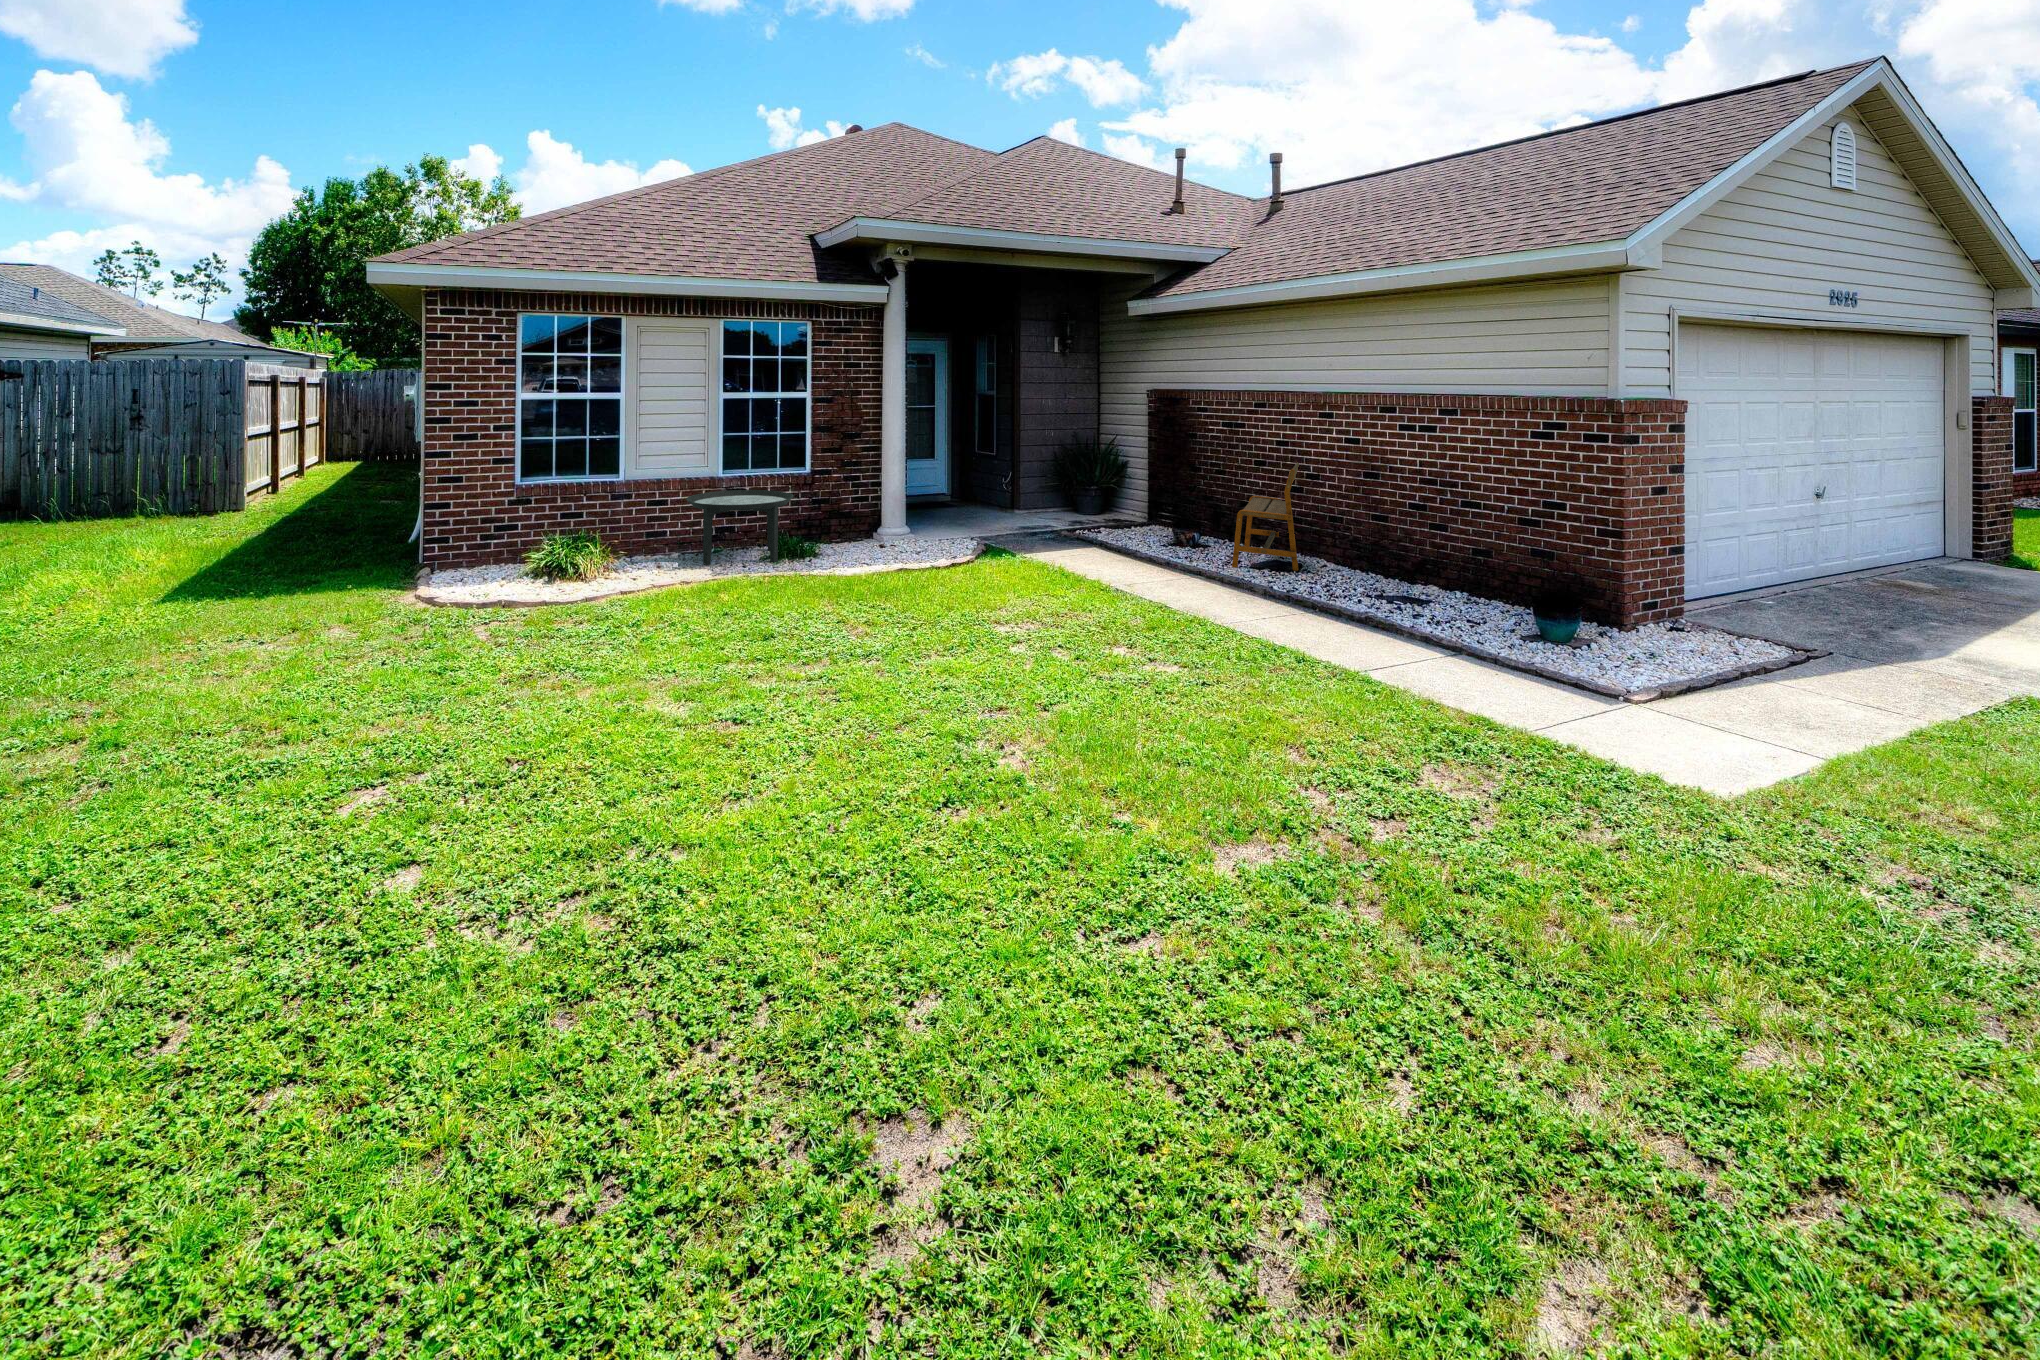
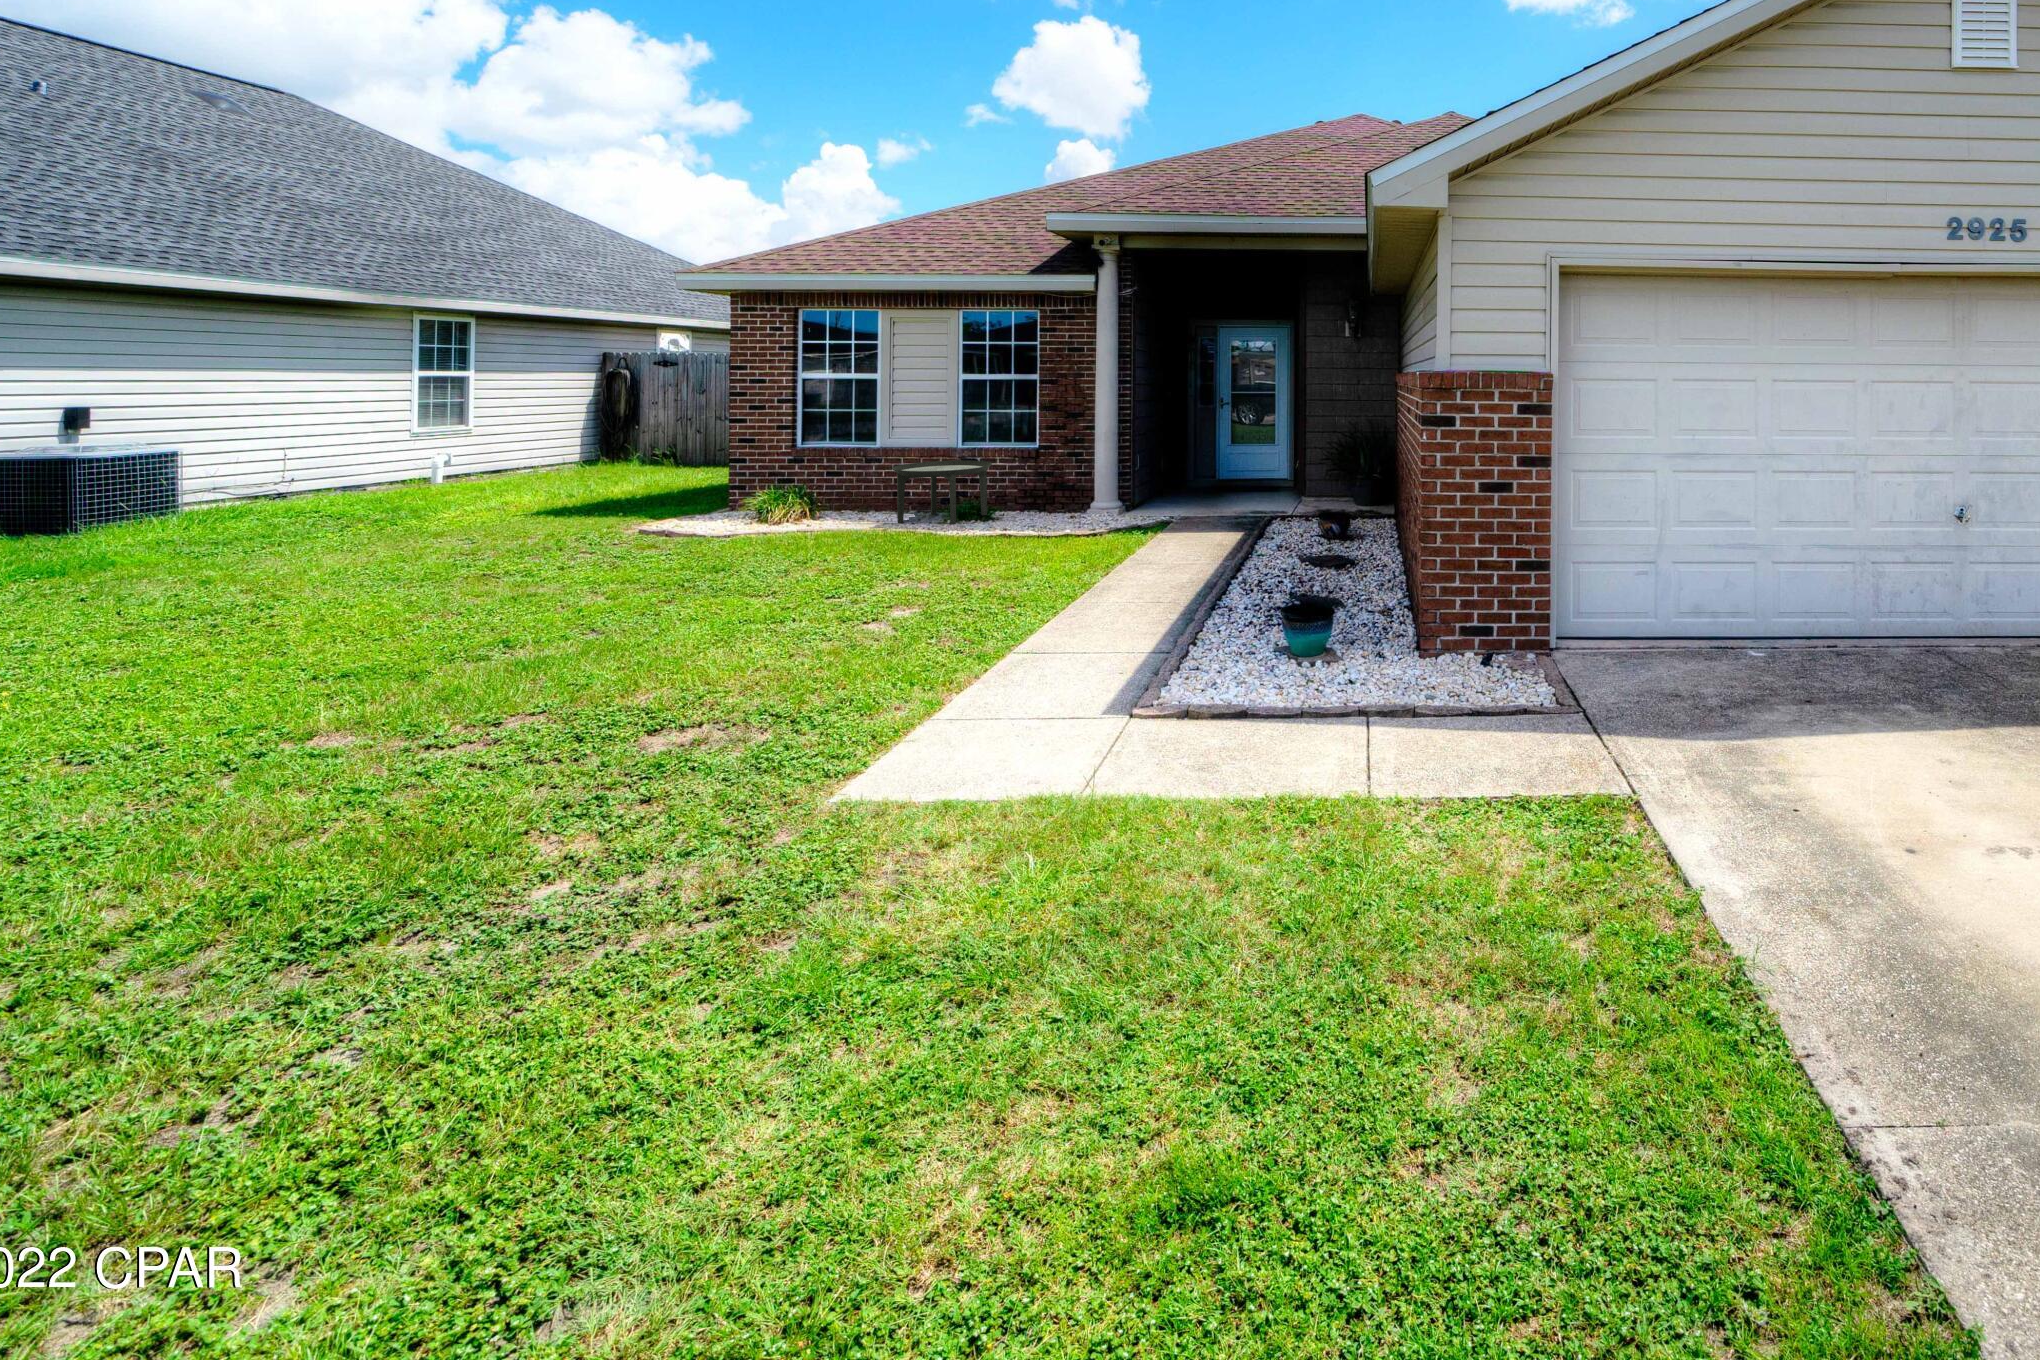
bench: present [1232,462,1299,571] -> none [1296,449,1421,569]

